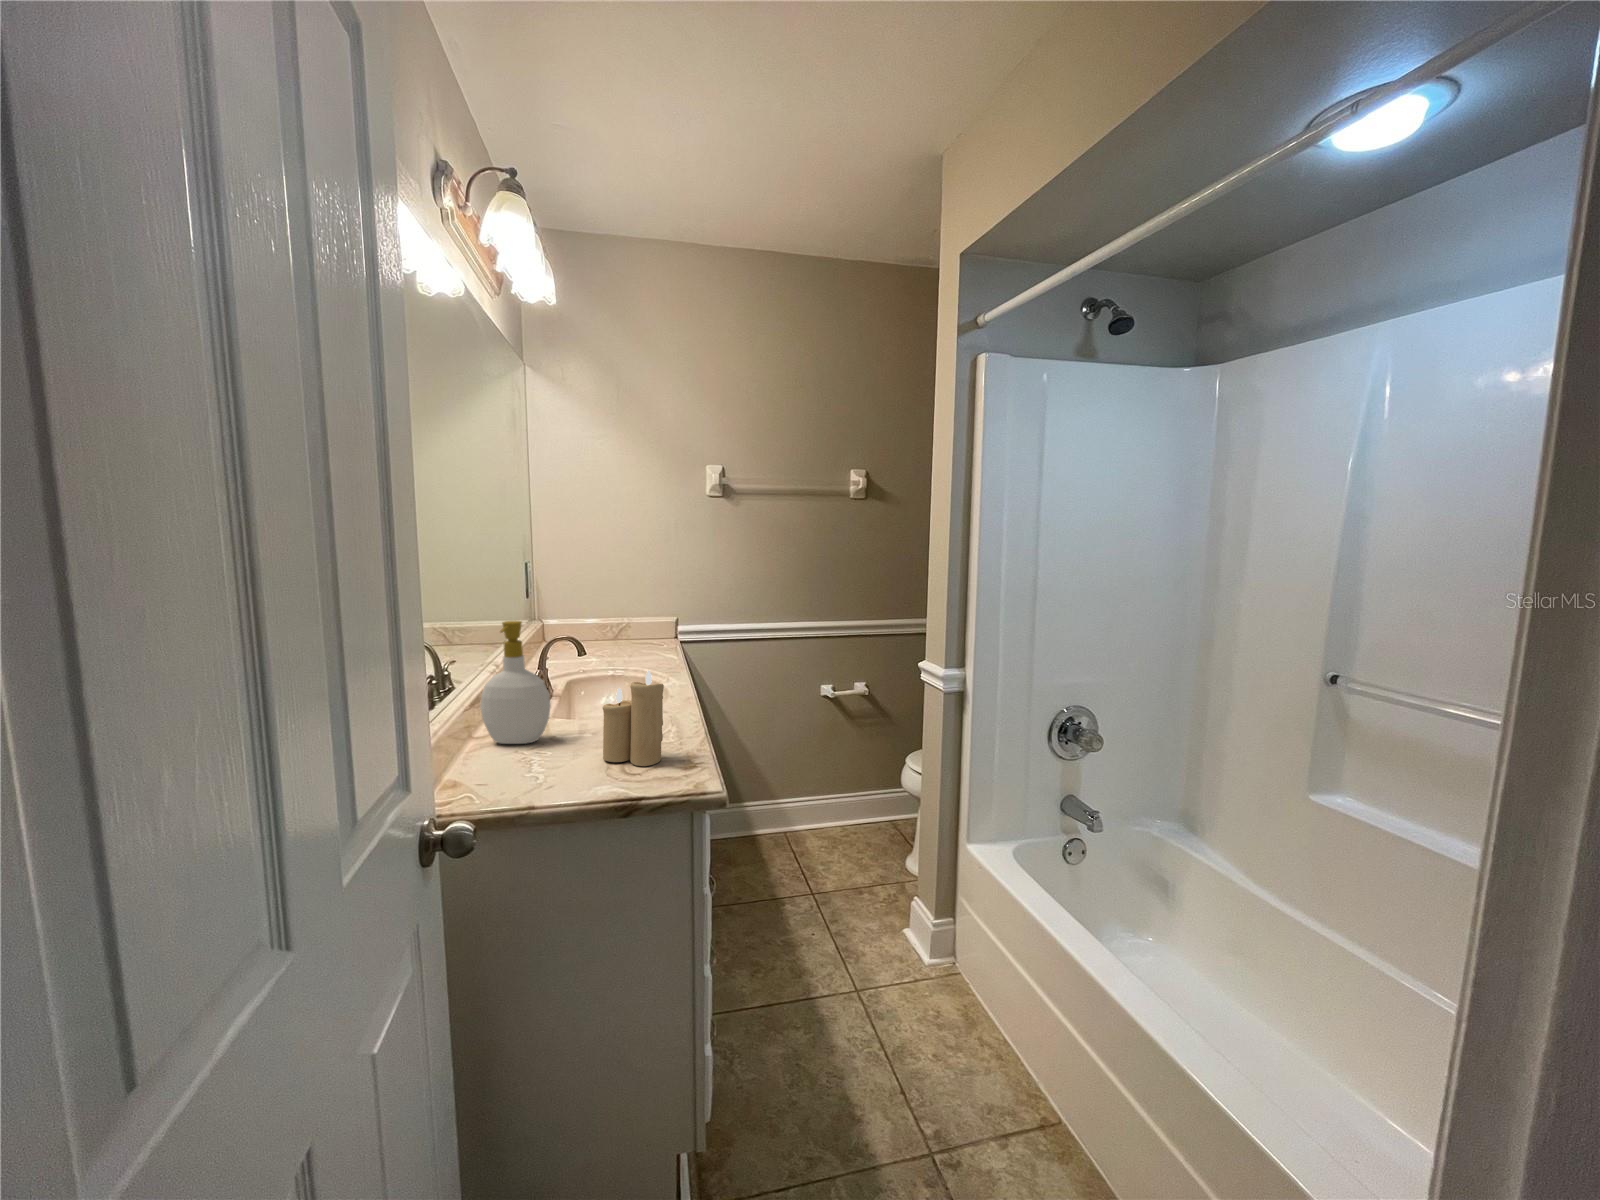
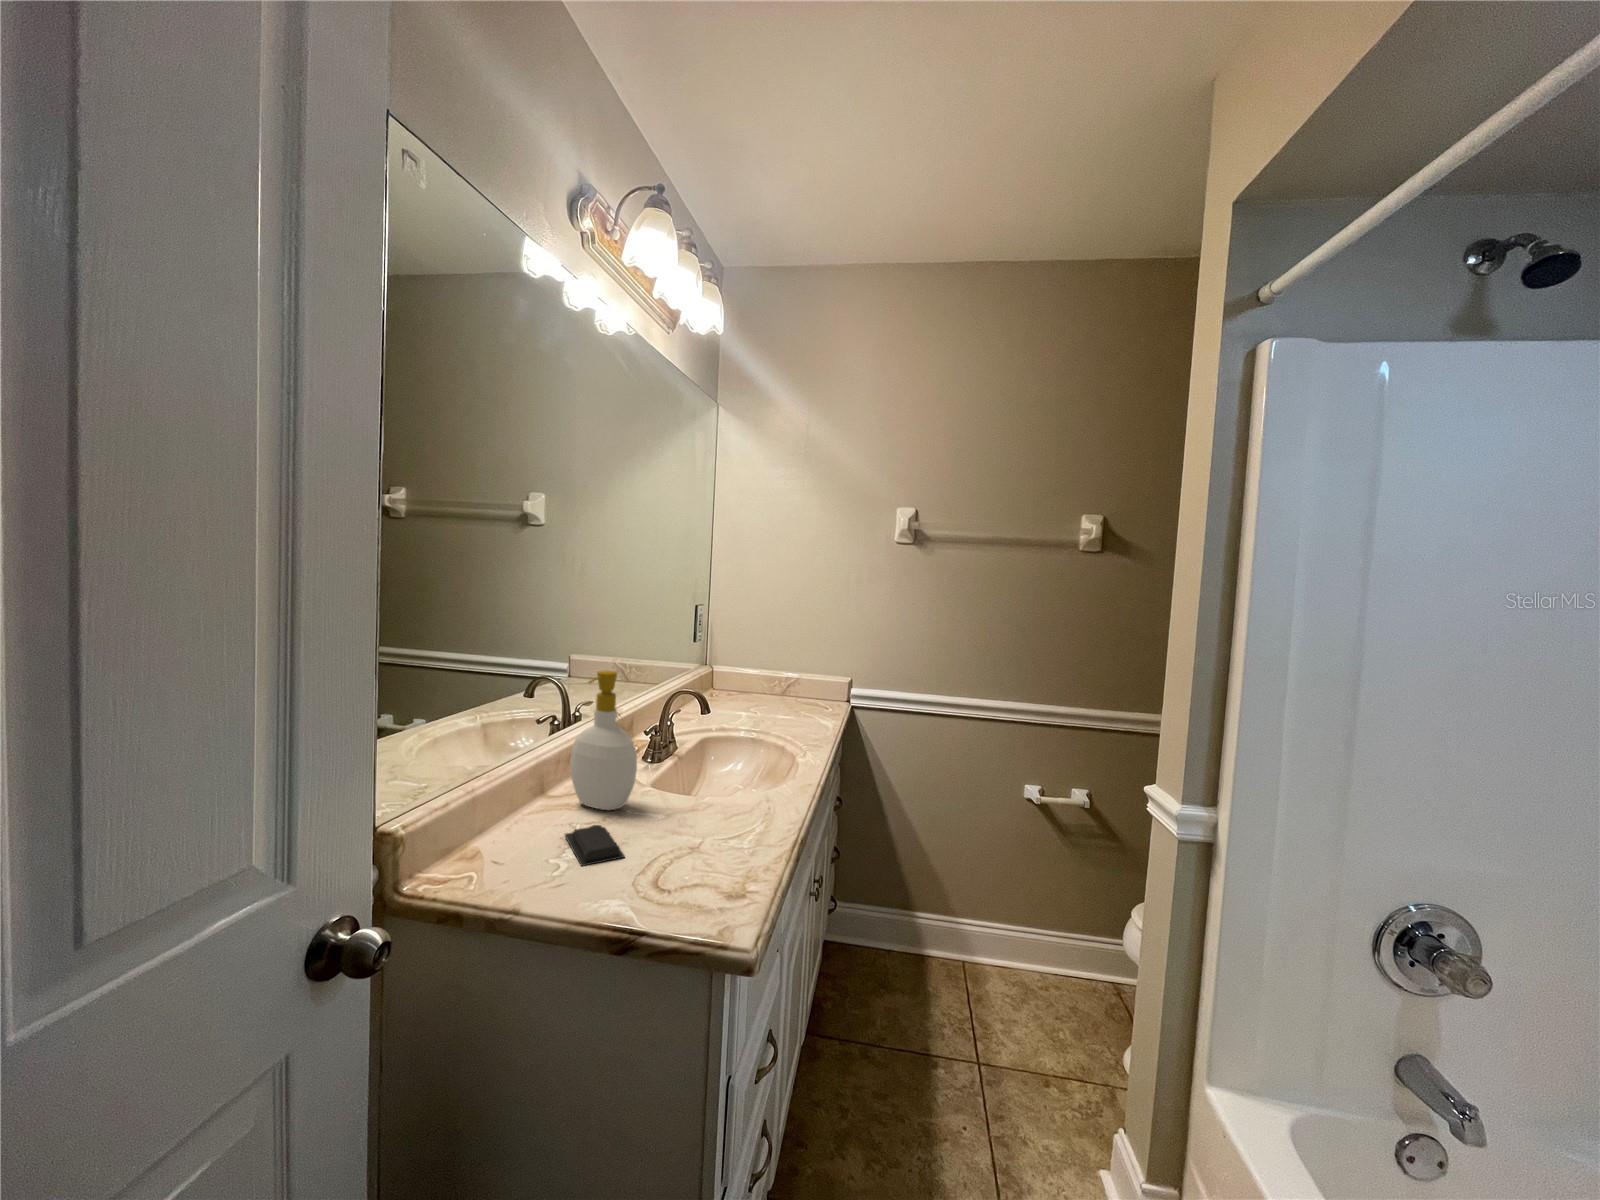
candle: present [603,671,664,766] -> none [661,753,733,874]
soap bar: none [505,751,575,781] -> present [565,825,625,866]

